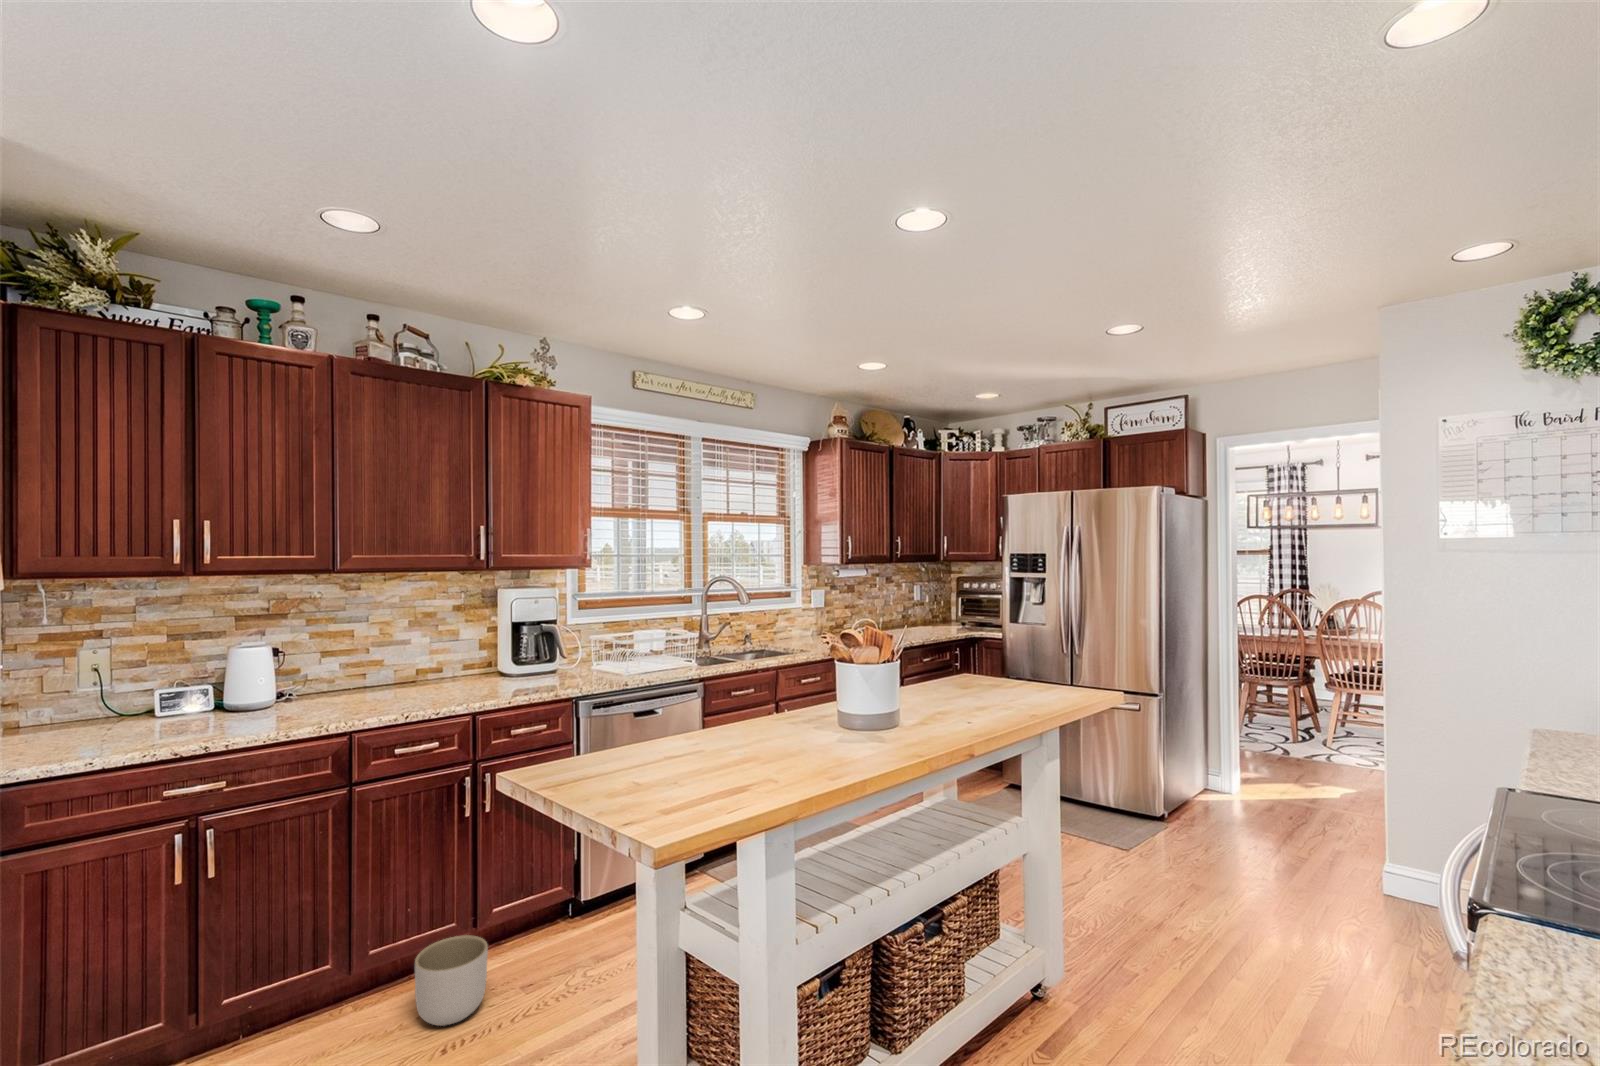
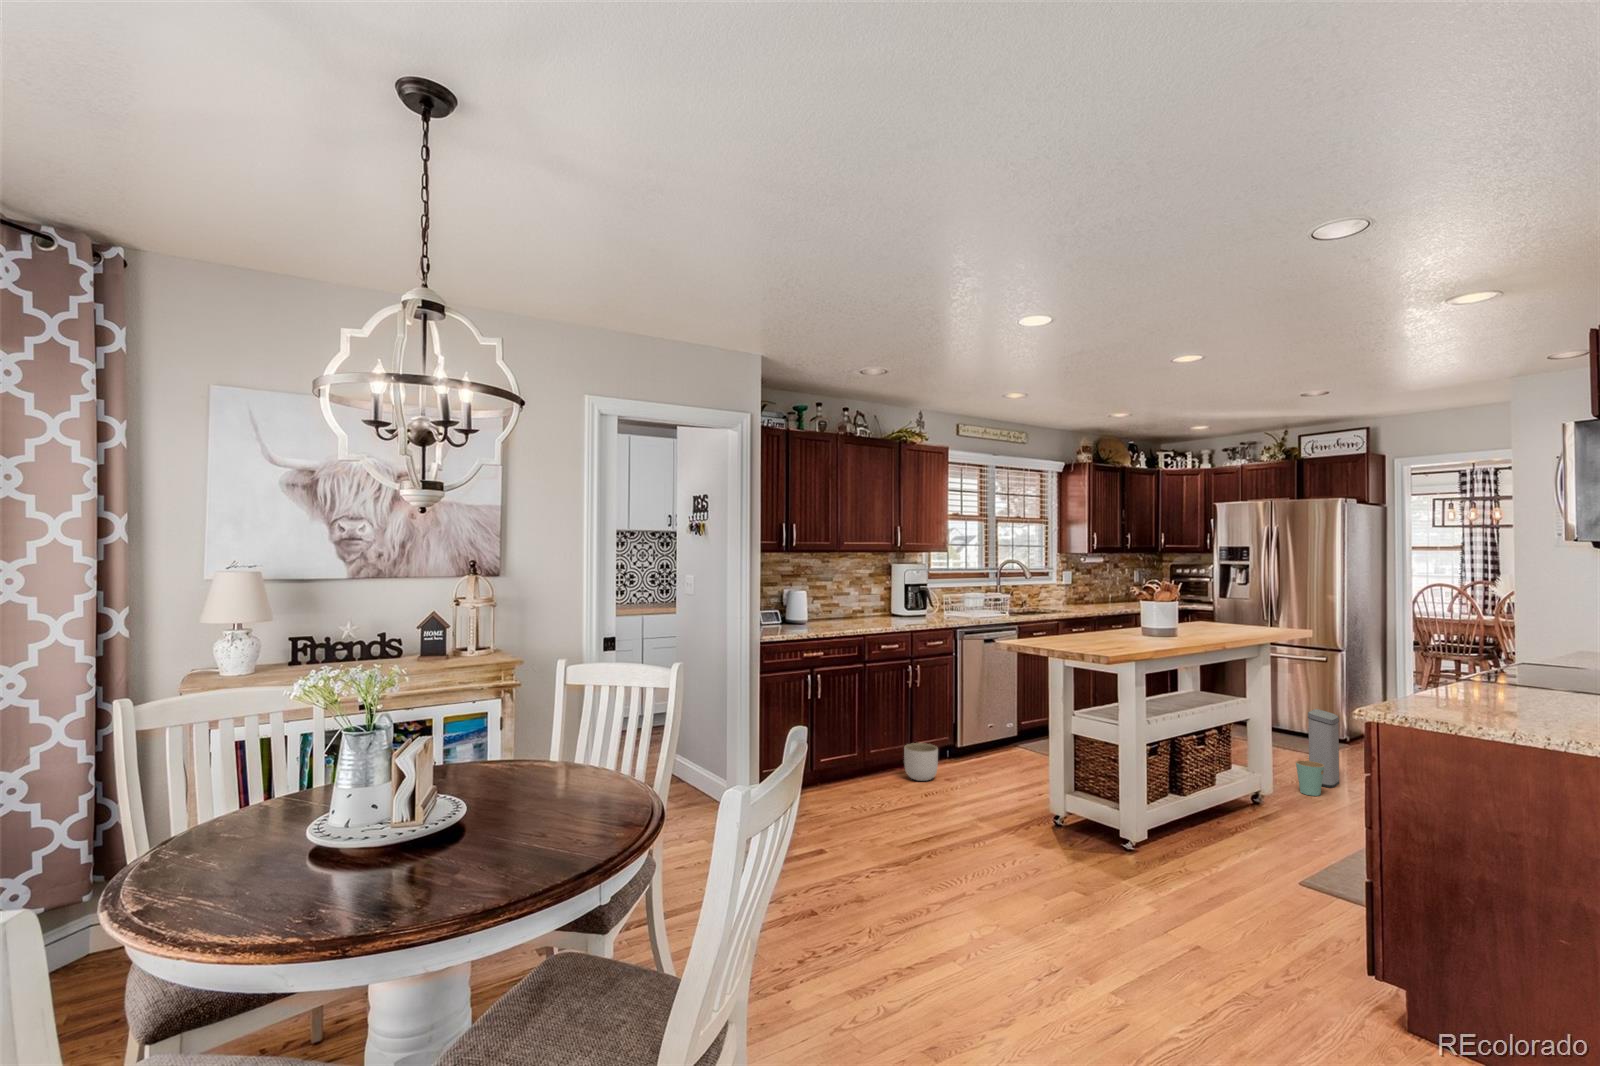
trash can: none [1113,821,1177,997] -> present [1296,709,1339,796]

